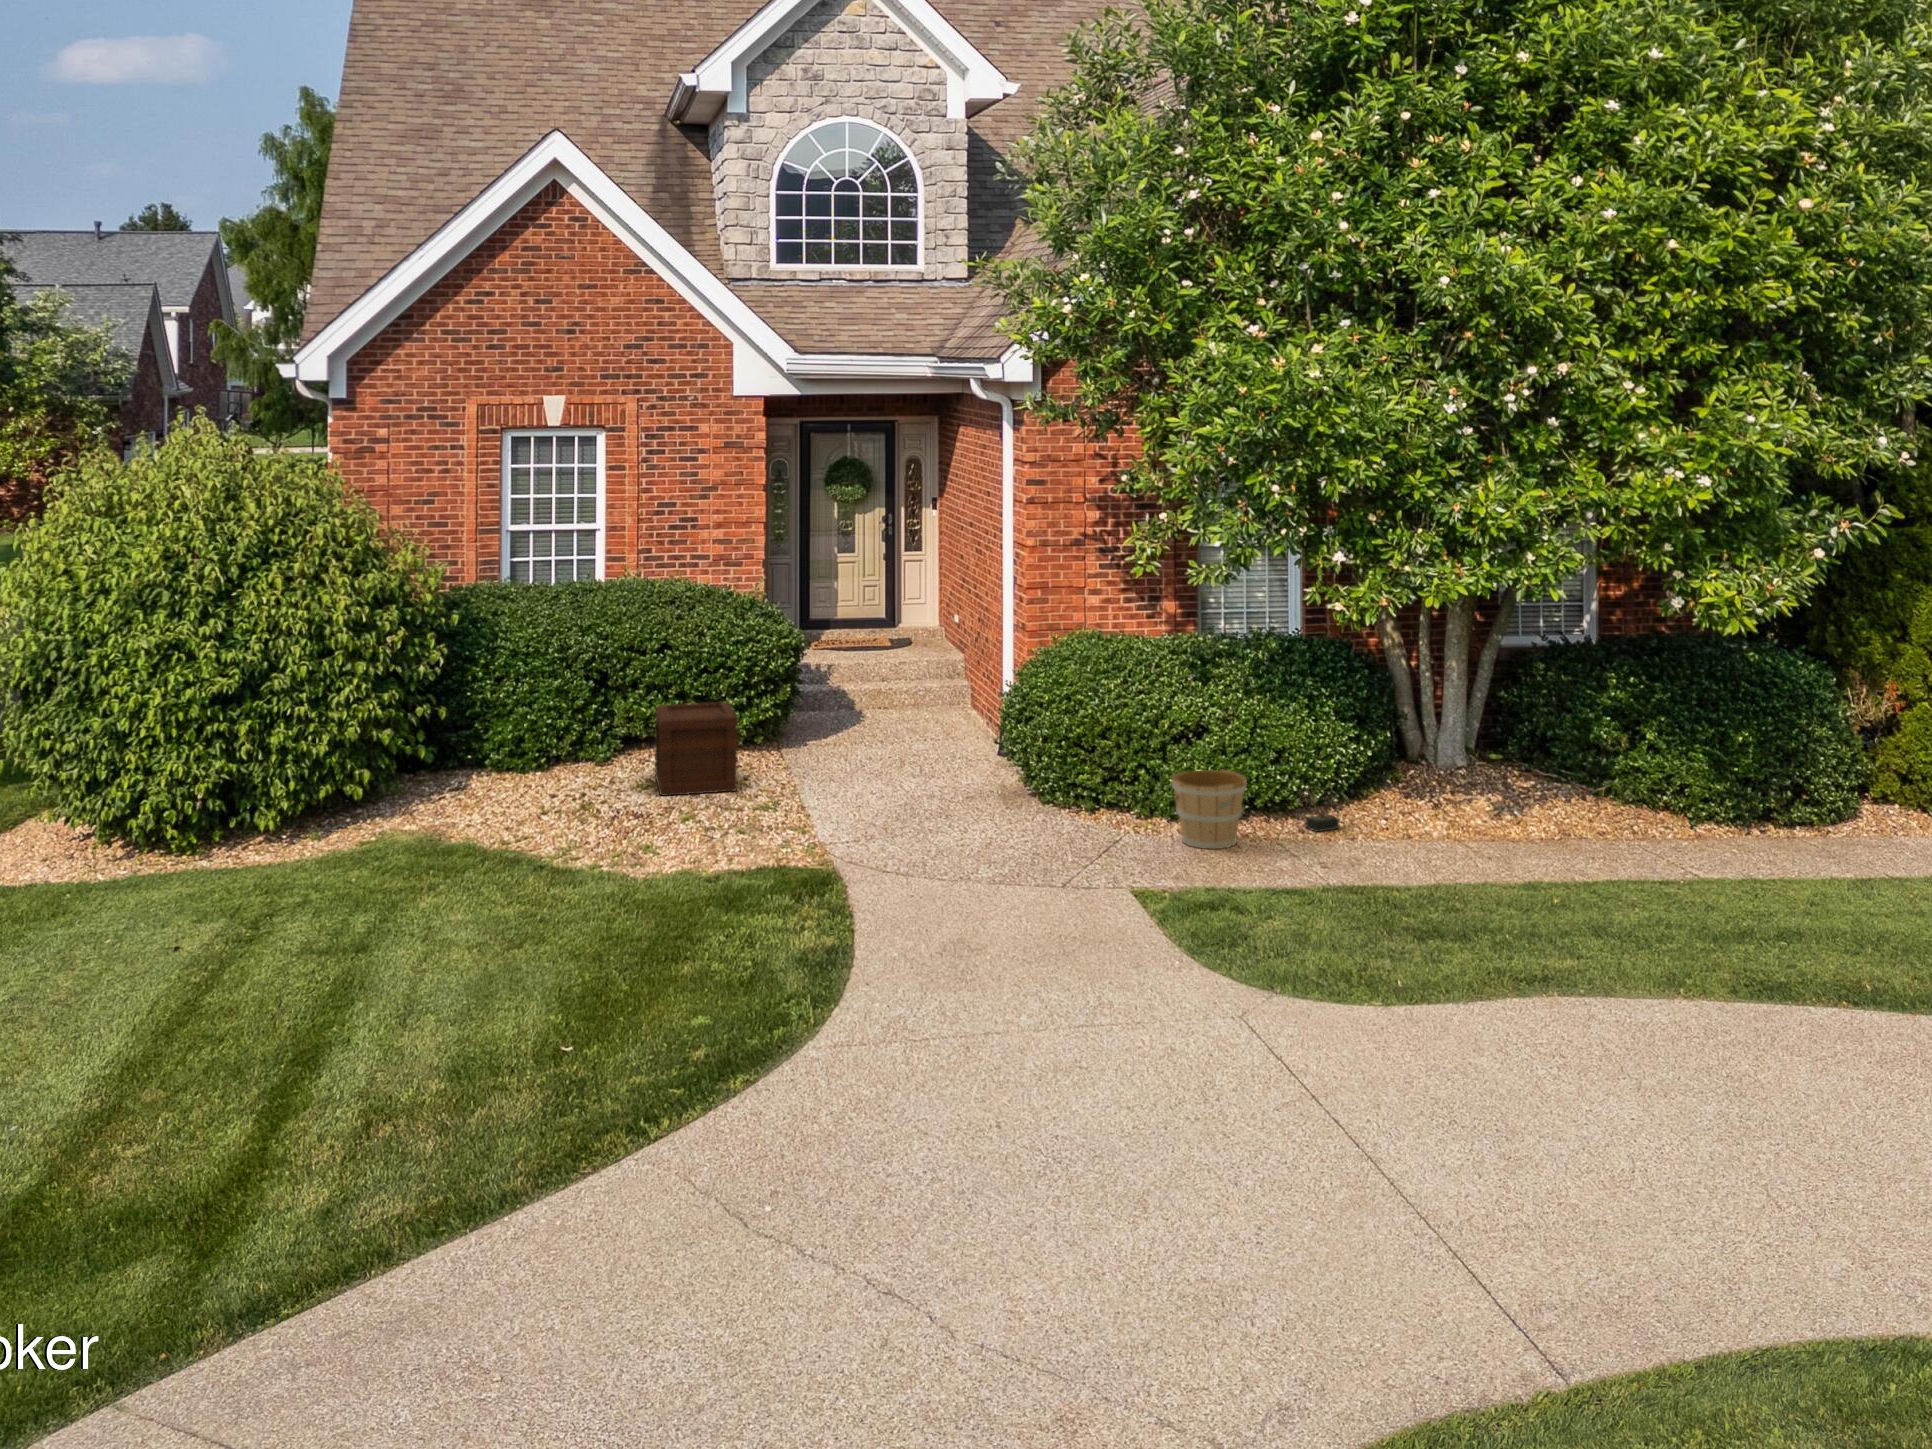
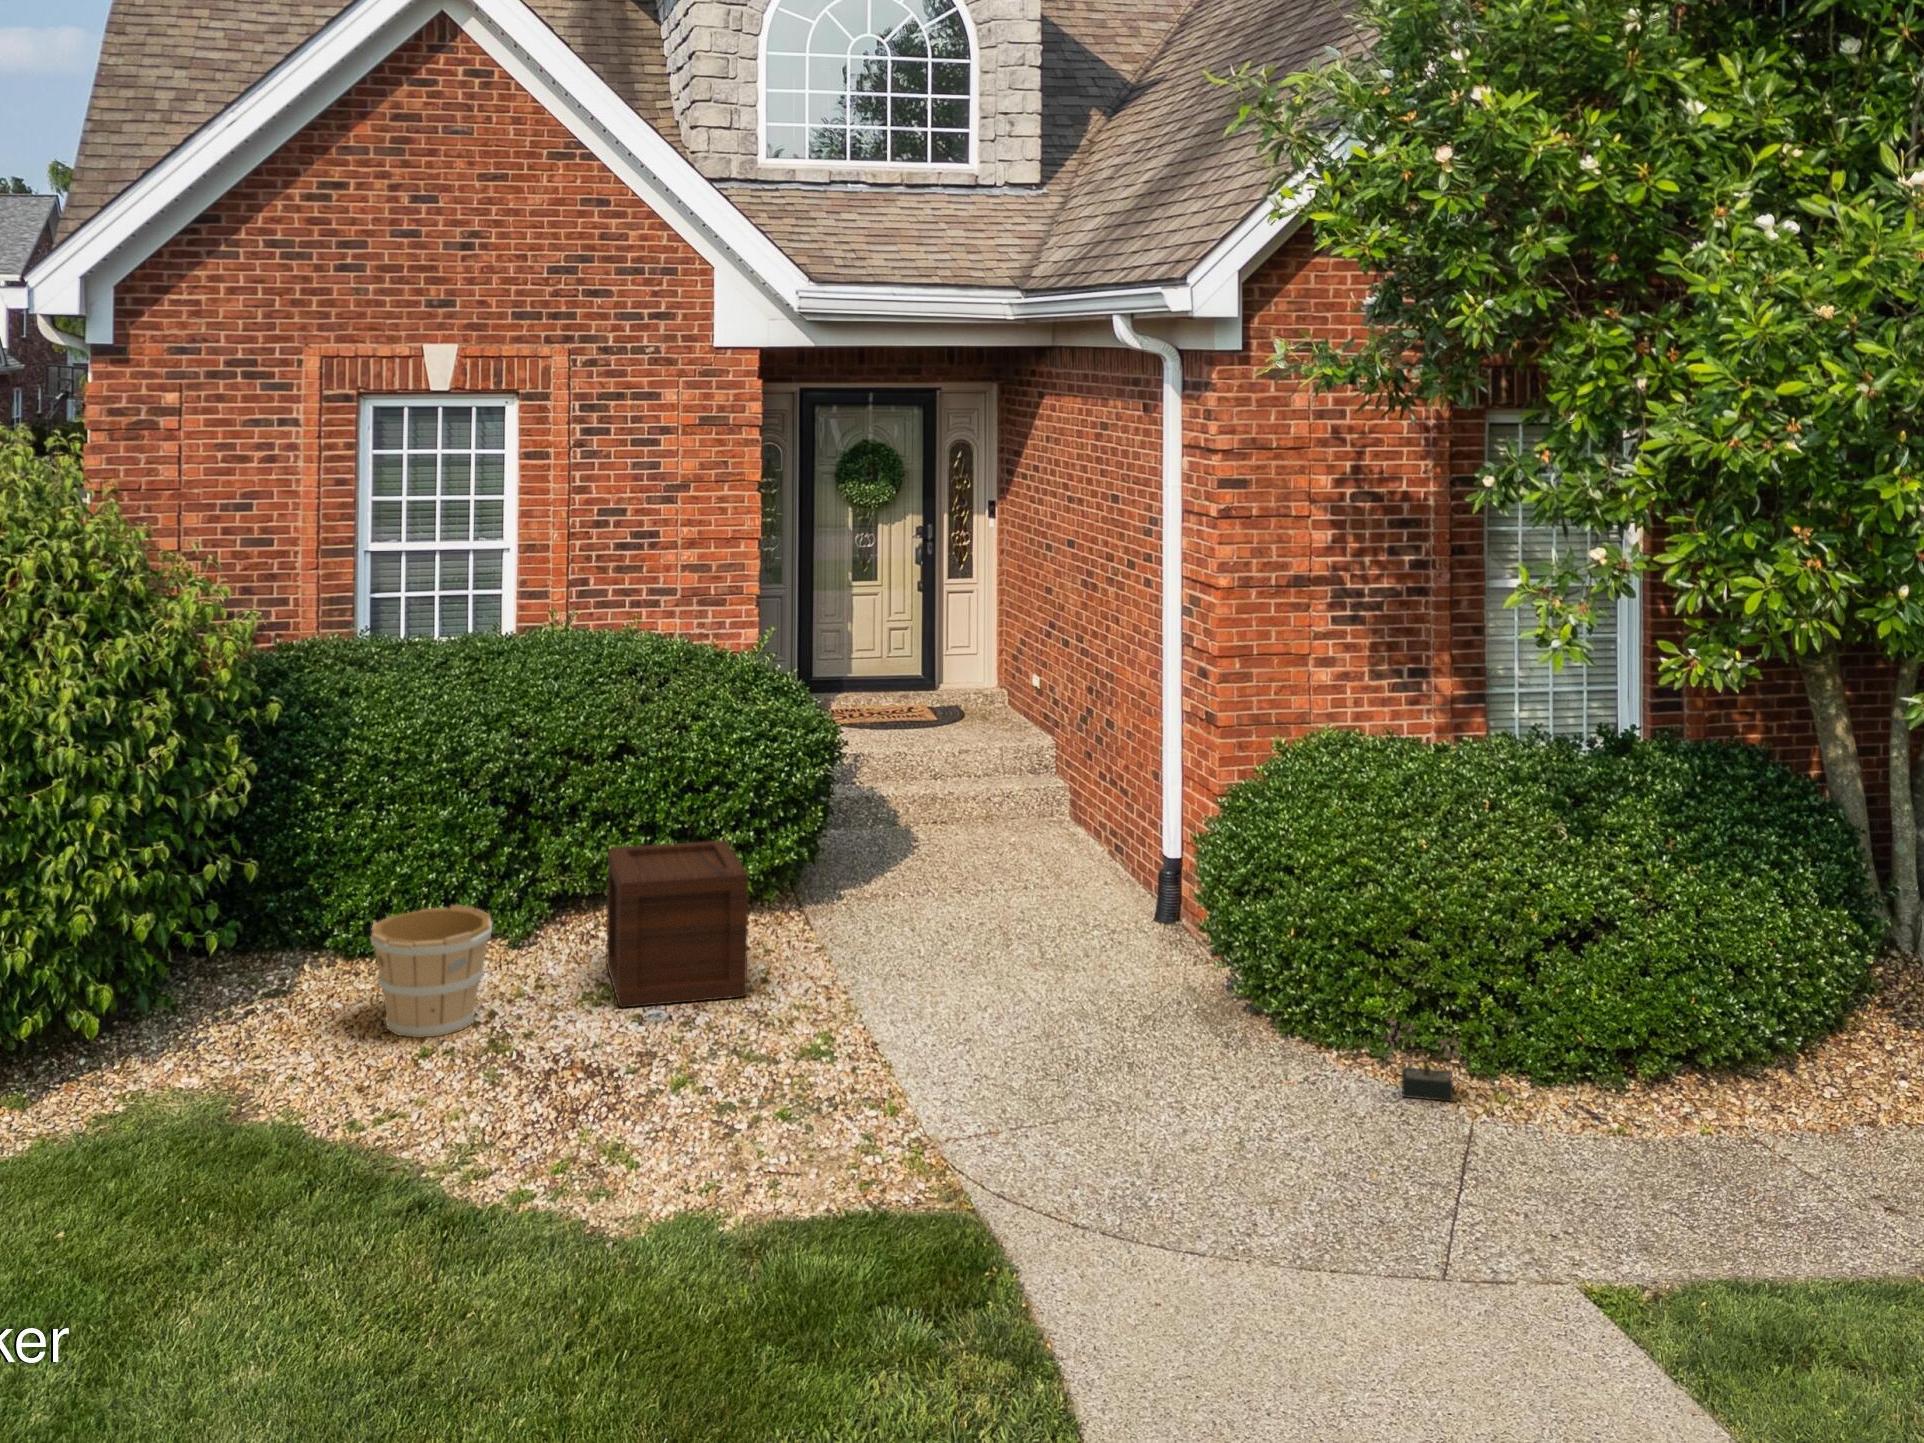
wooden bucket: present [1171,769,1247,849] -> present [371,905,492,1038]
decorative plant: present [1302,790,1339,832] -> present [1379,1020,1467,1101]

